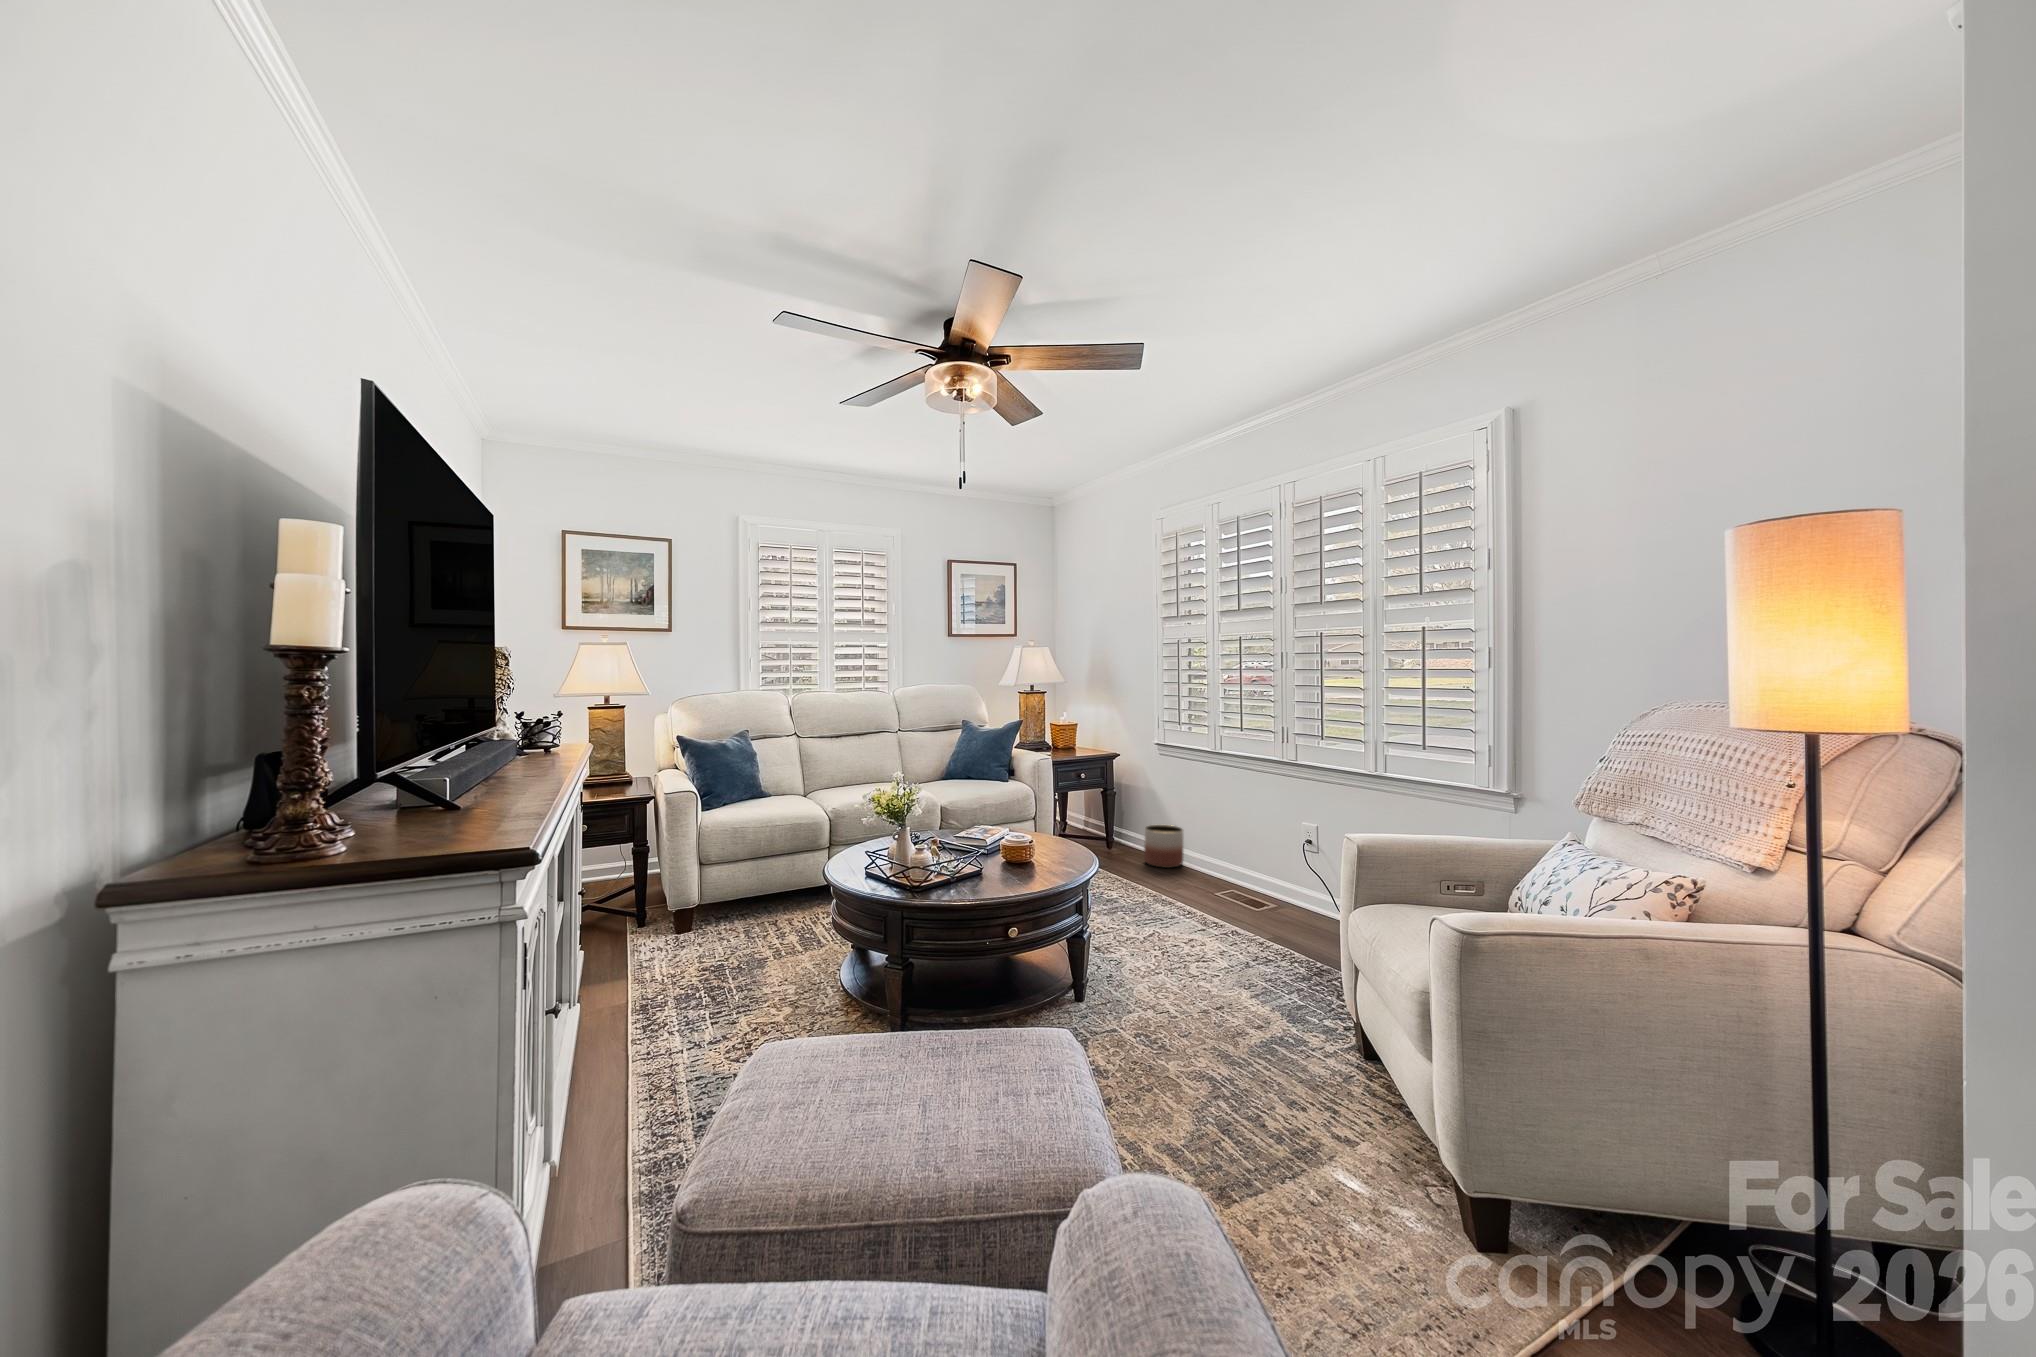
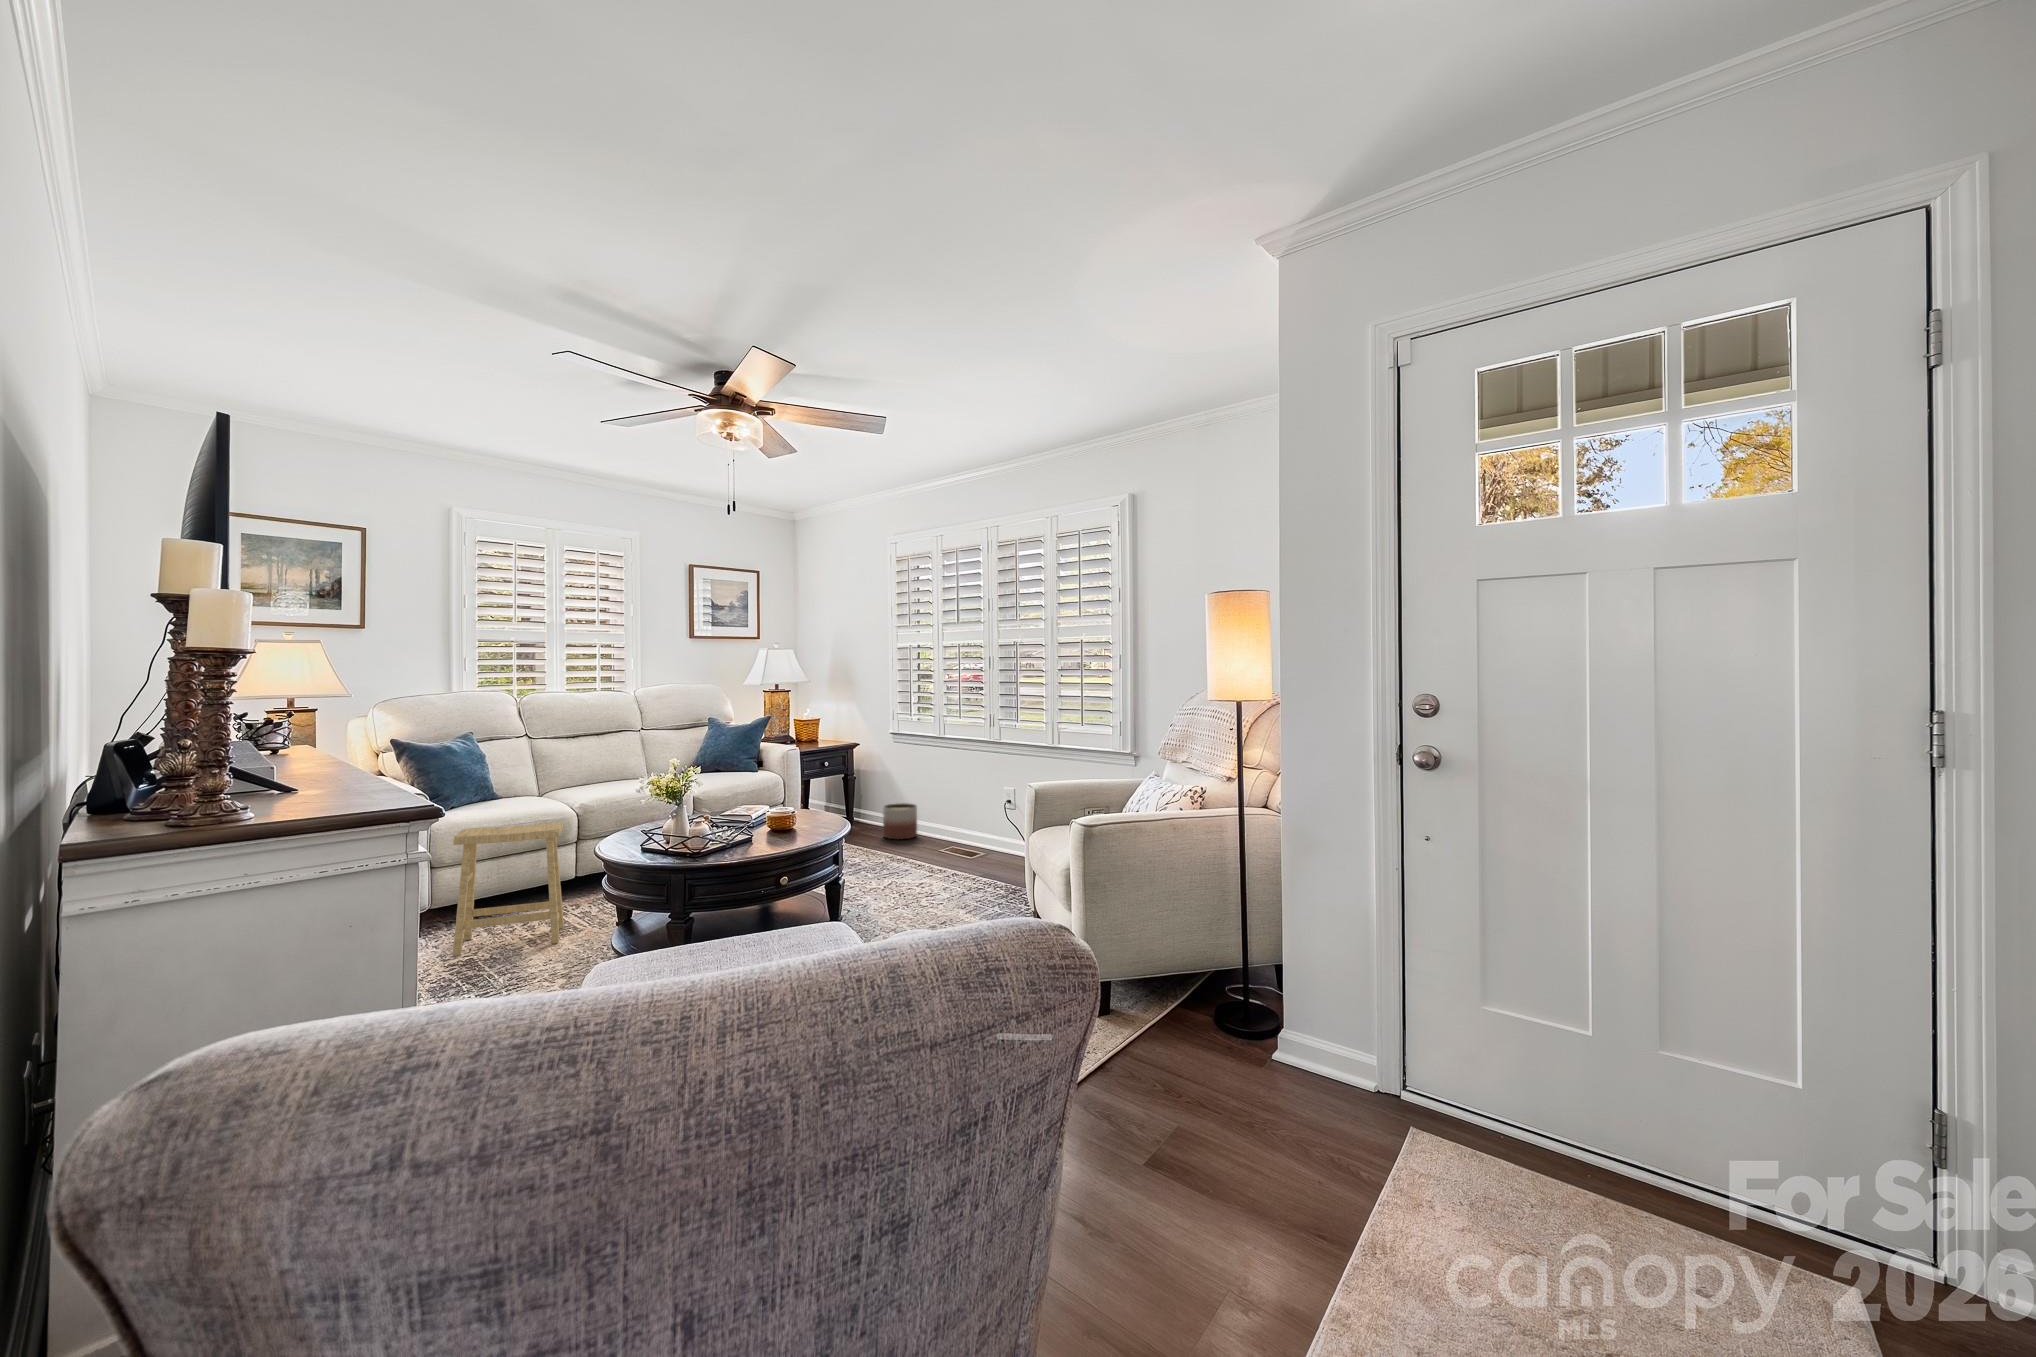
footstool: none [689,834,800,971] -> present [453,822,564,956]

